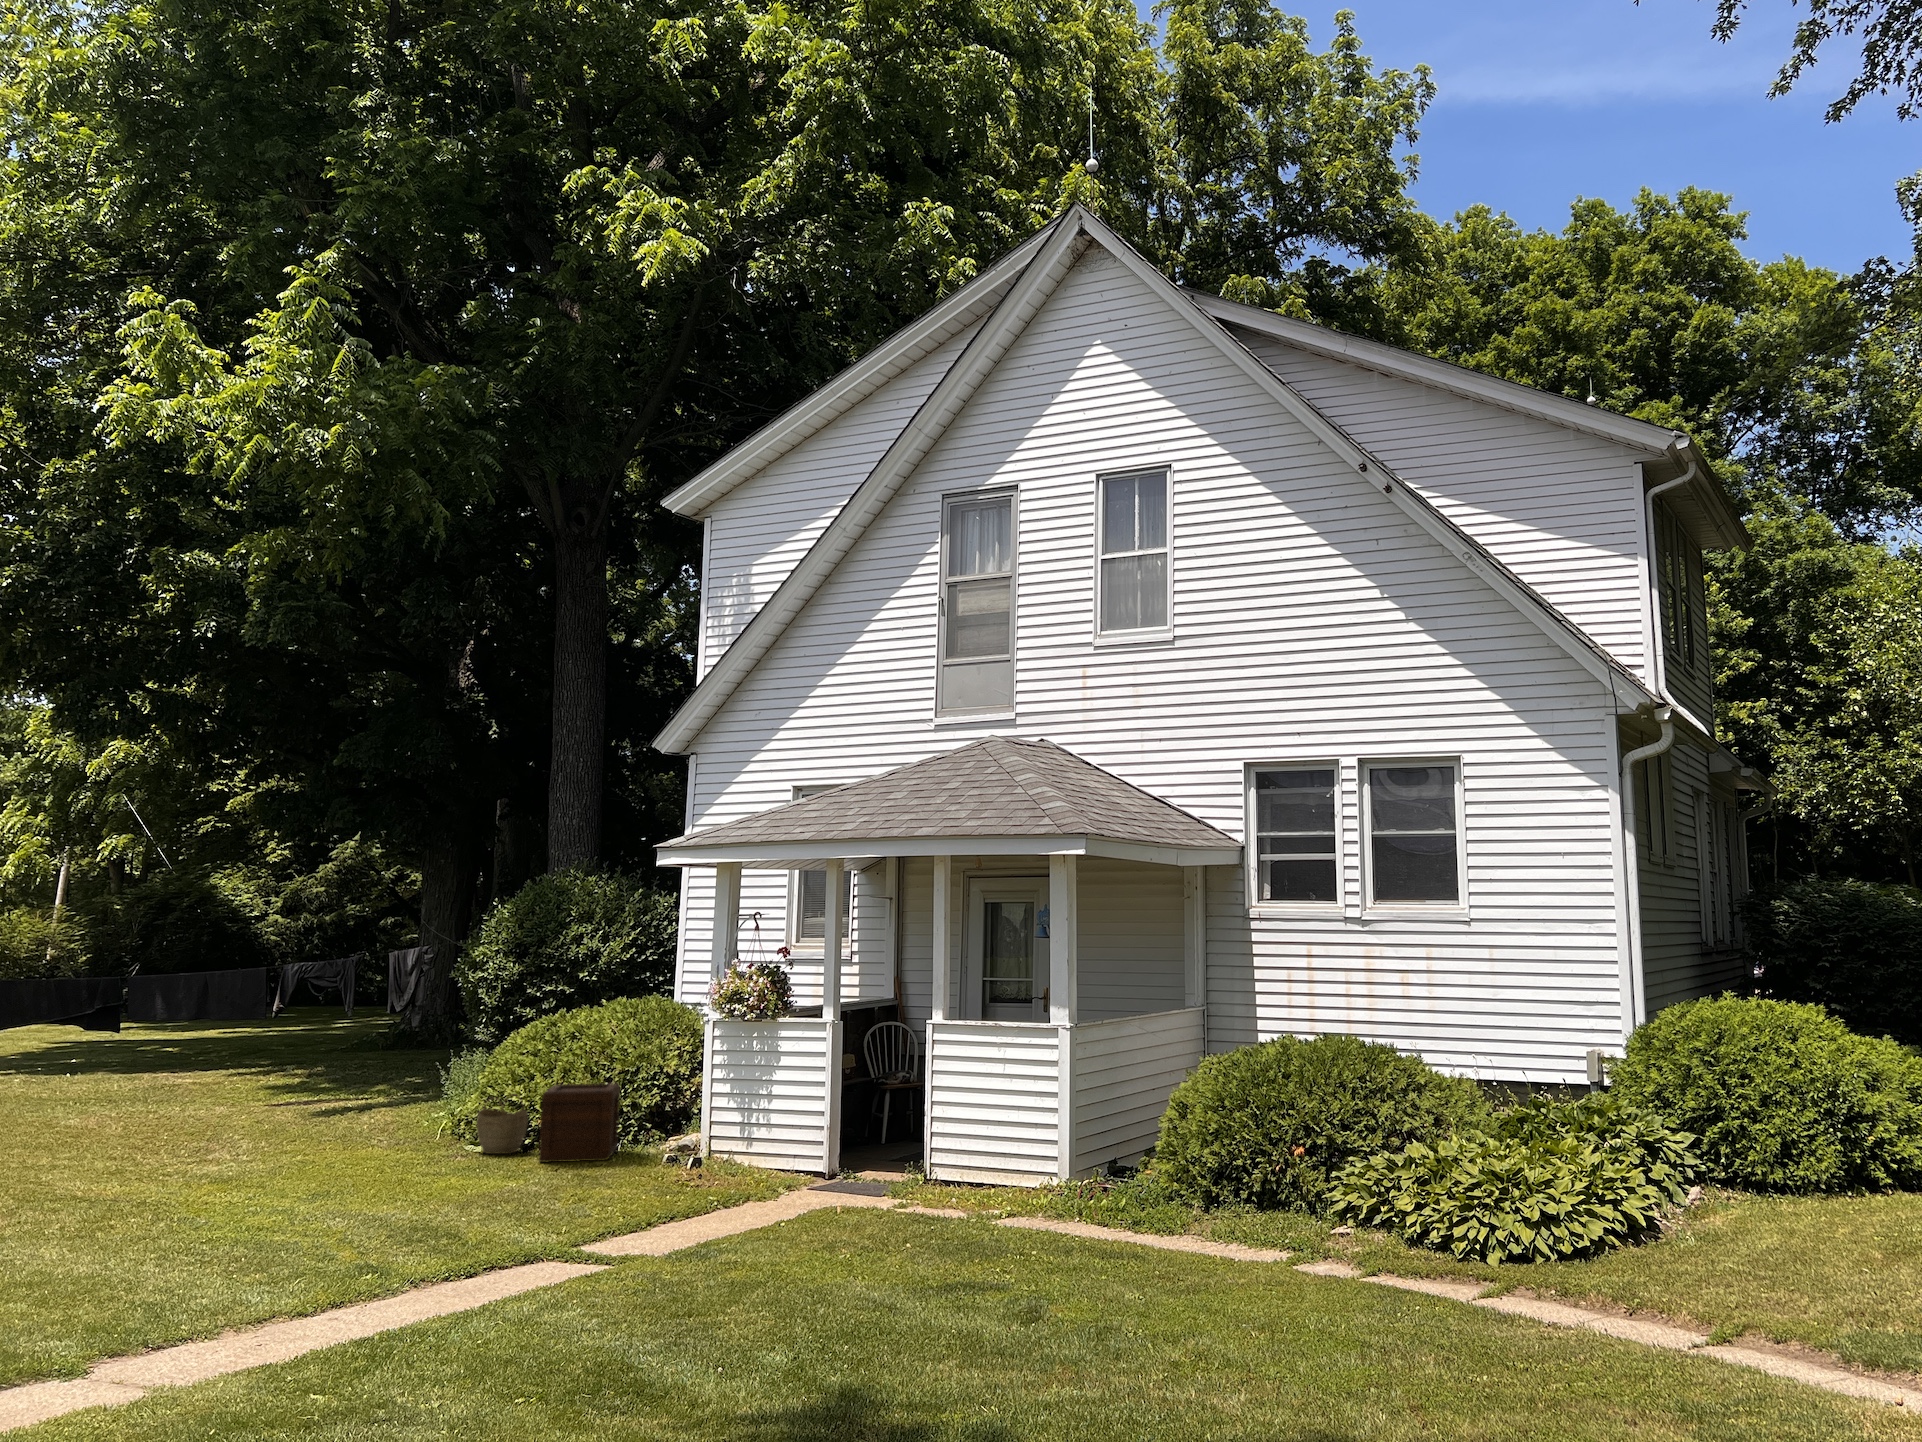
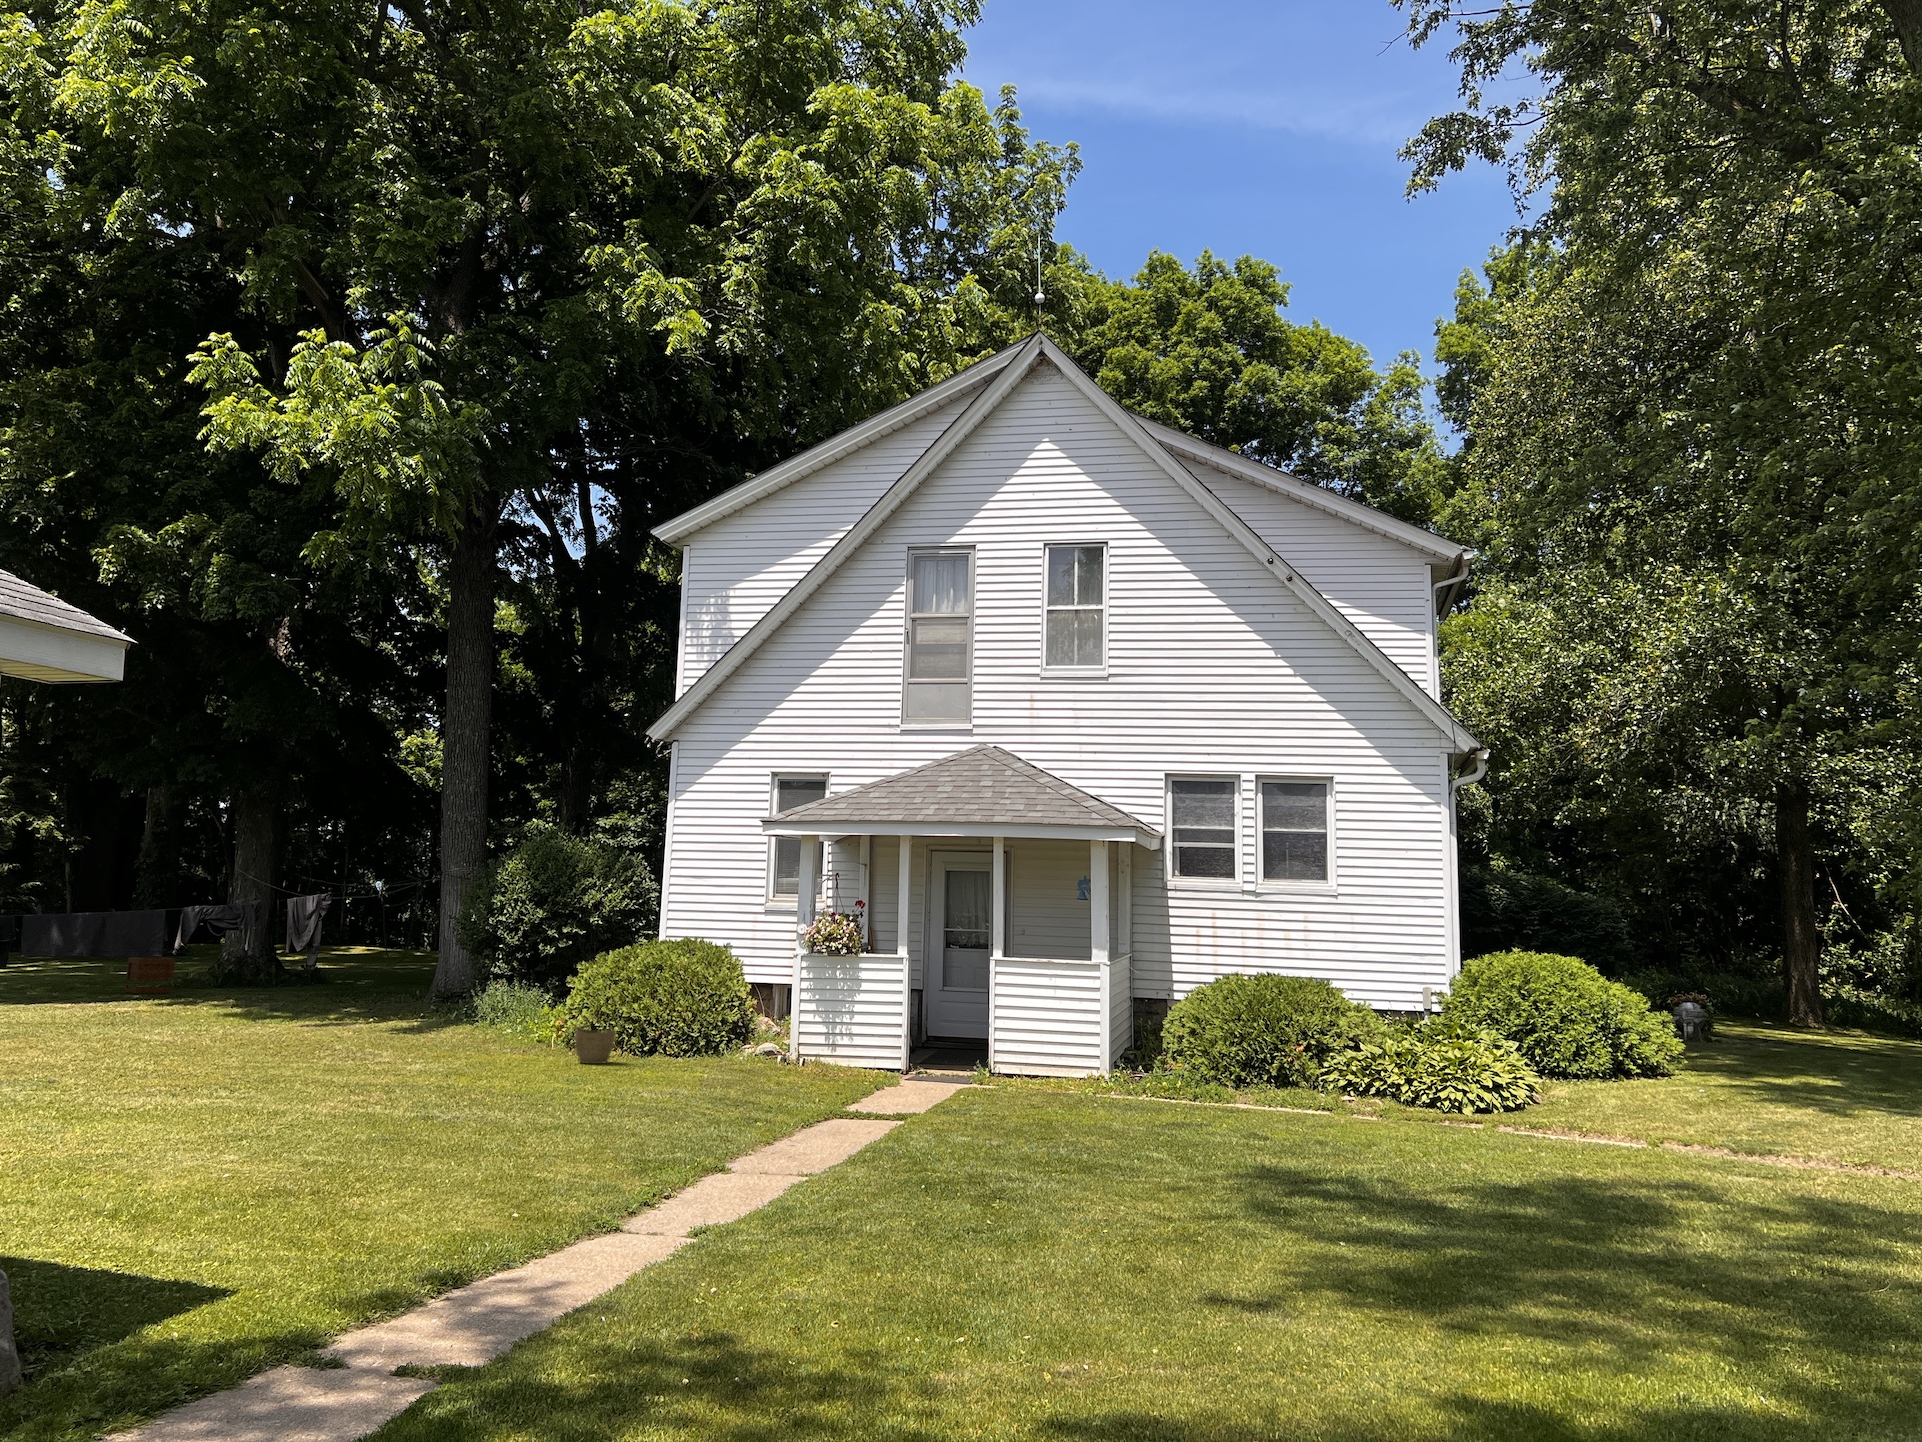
wooden crate: present [539,1083,620,1162] -> present [124,957,175,994]

